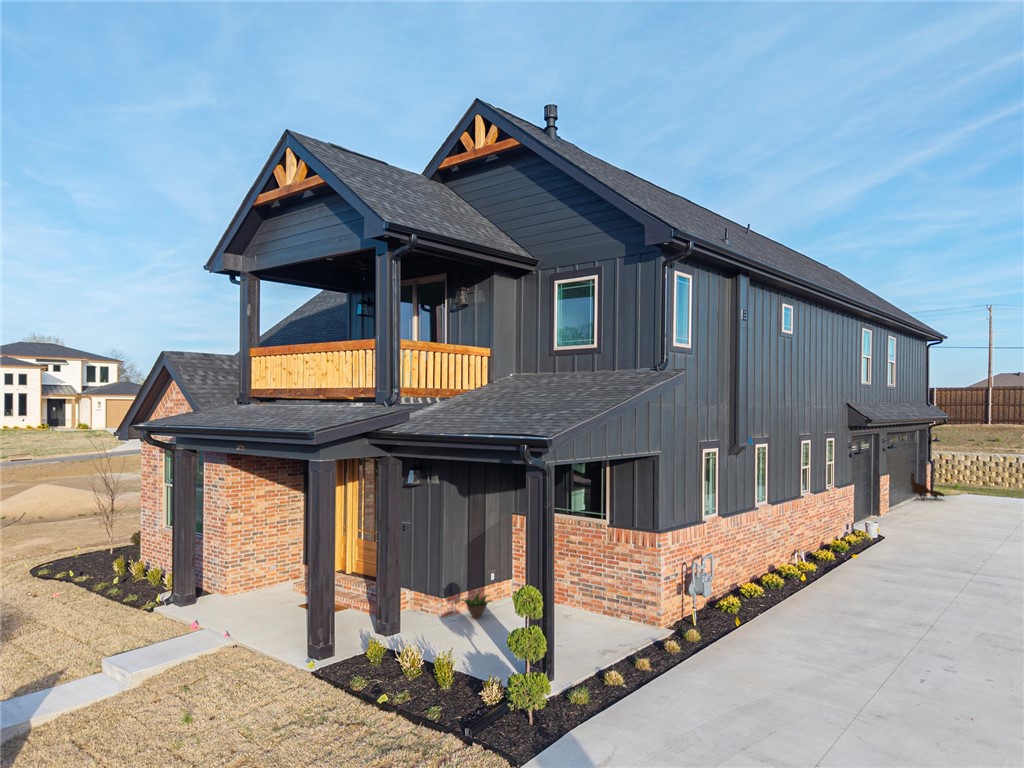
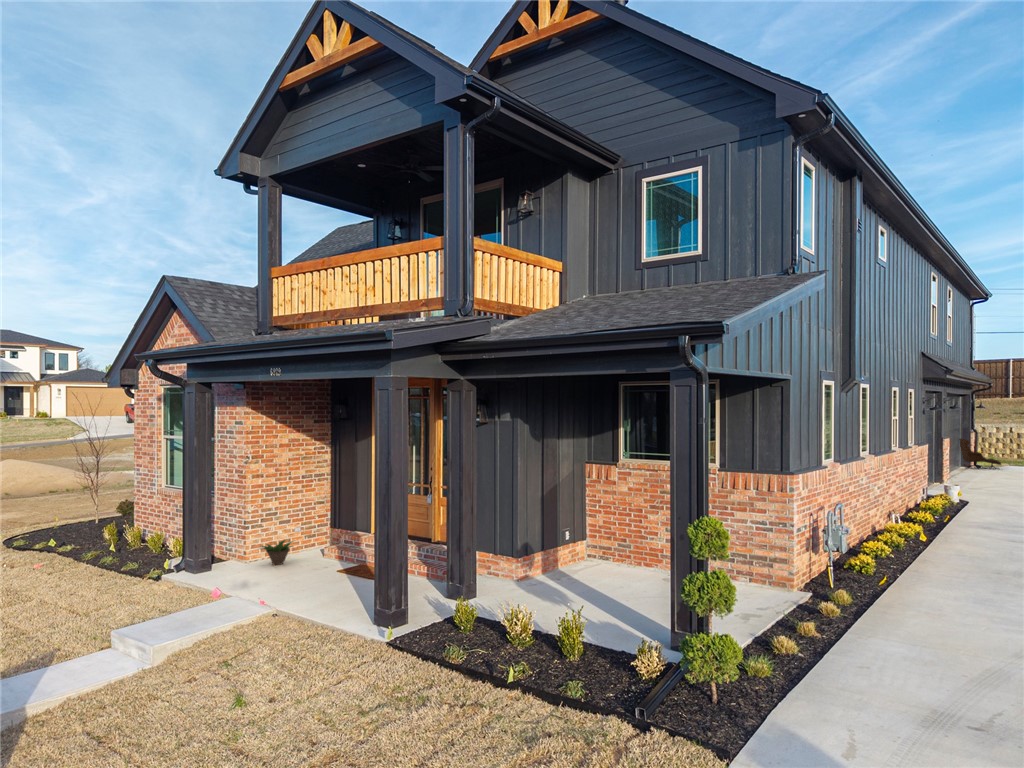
decorative plant: present [461,593,491,618] -> present [262,540,293,565]

